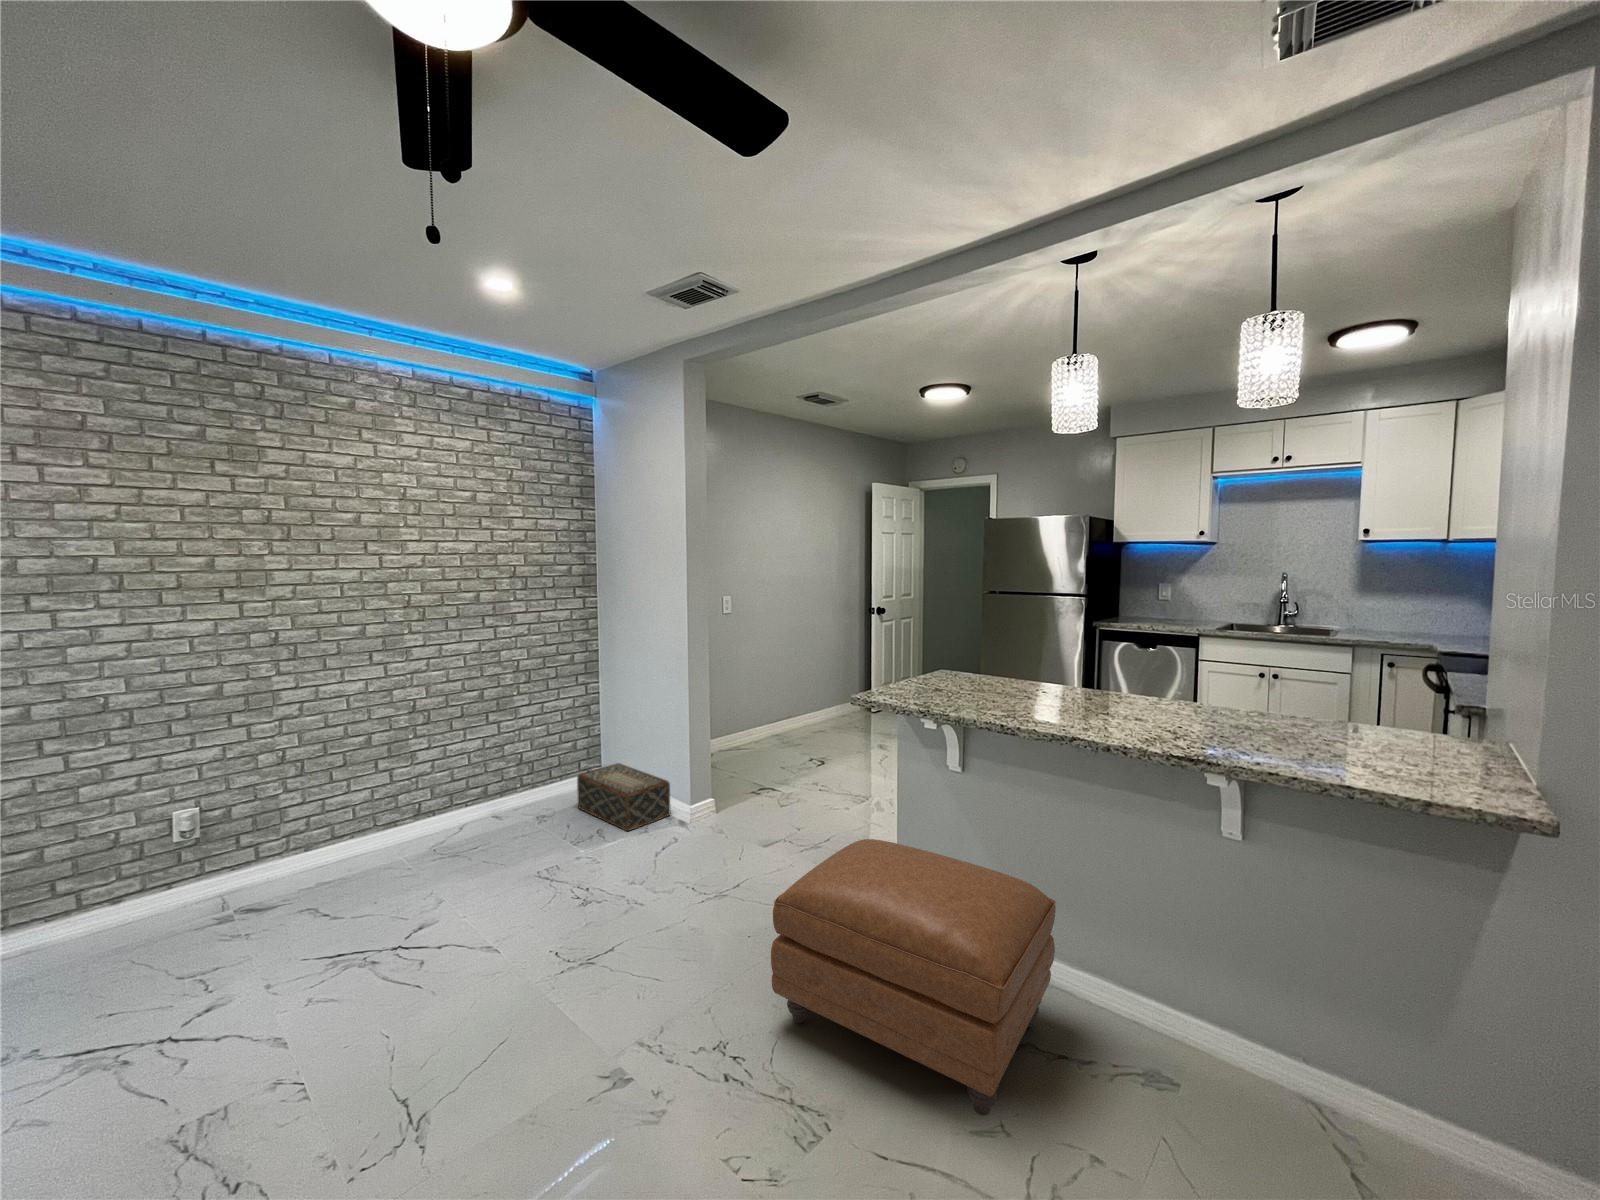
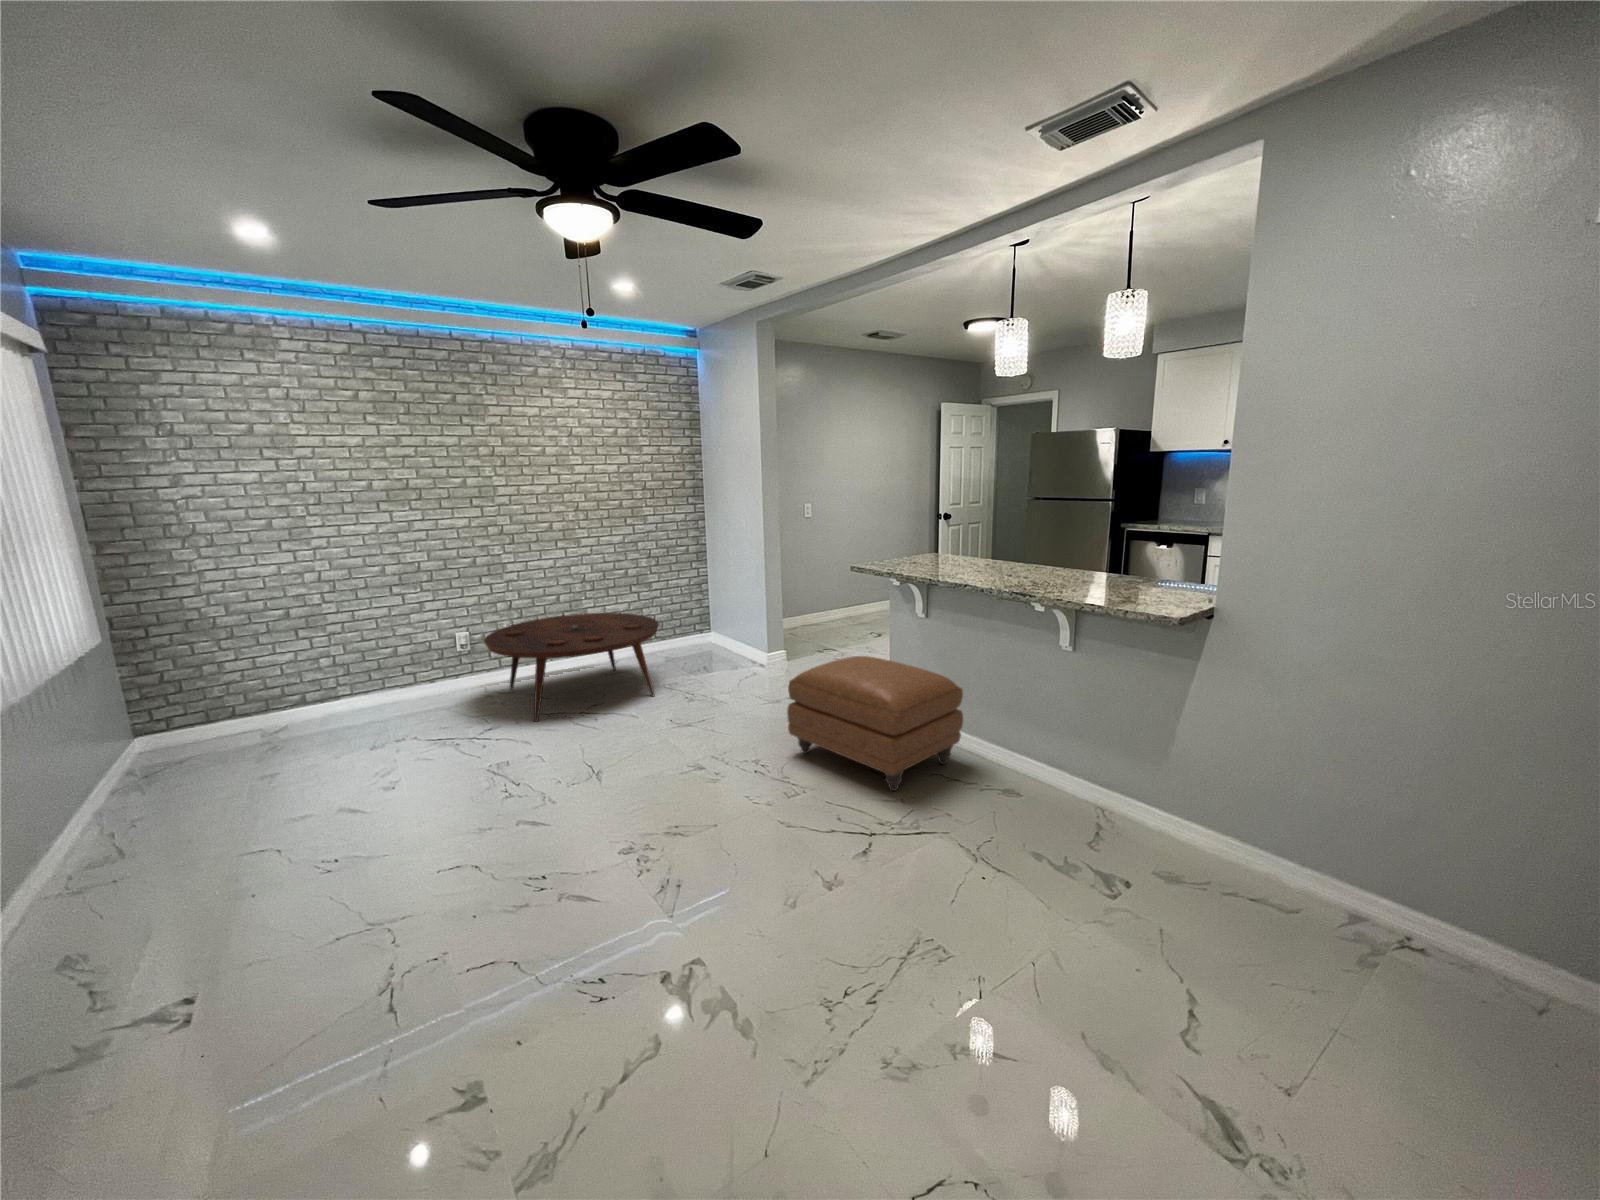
coffee table: none [217,758,534,980] -> present [484,613,659,721]
woven basket: present [577,763,671,831] -> none [692,626,755,668]

